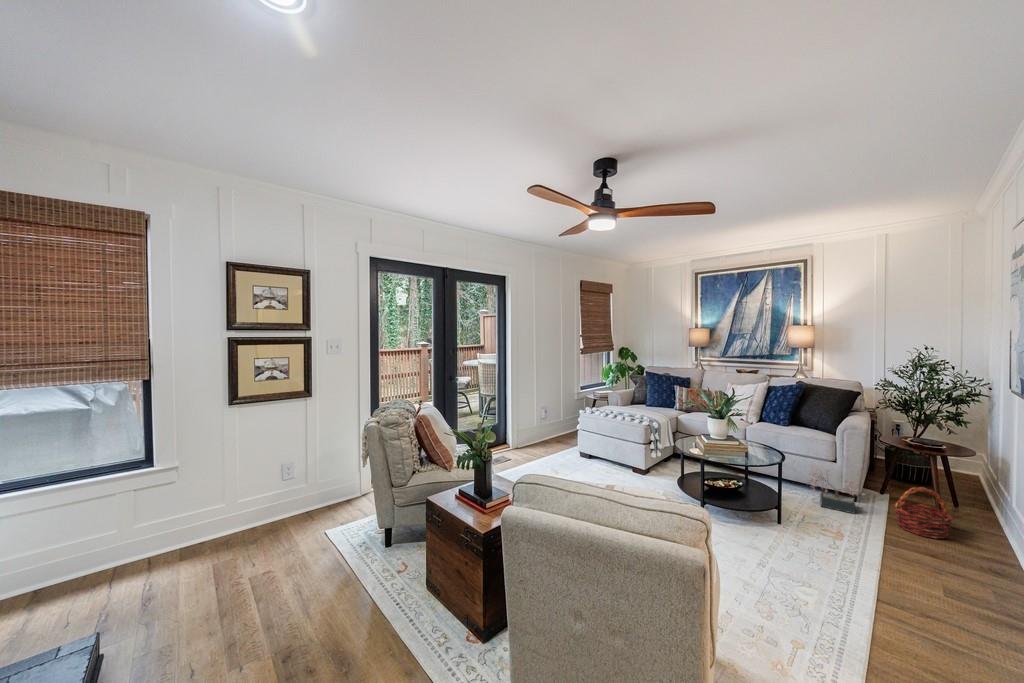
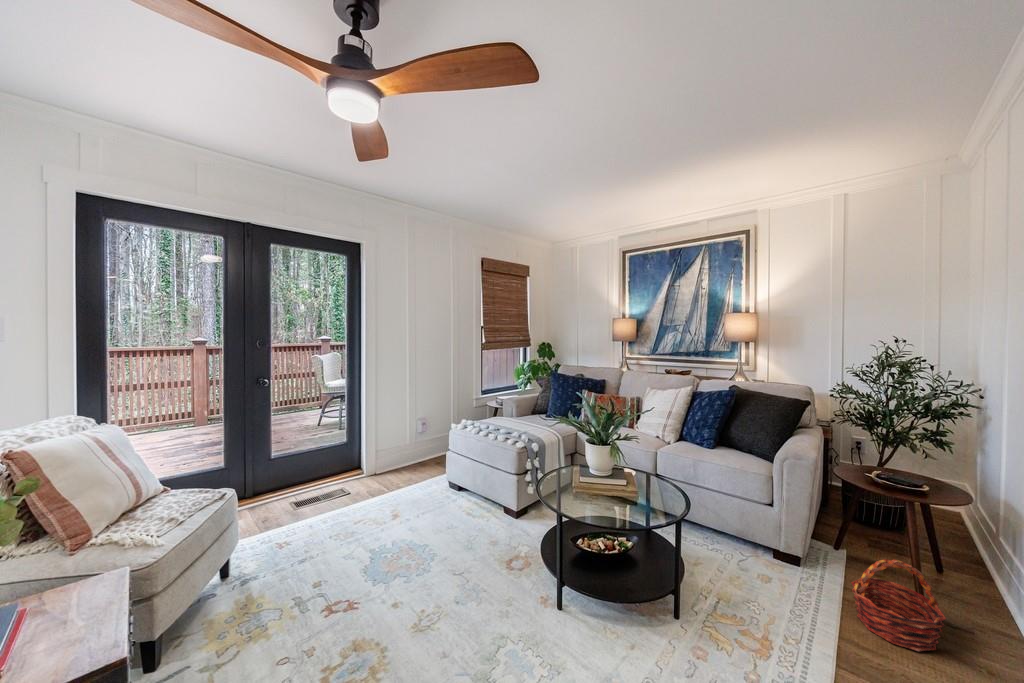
decorative plant: present [806,466,864,513] -> none [727,511,810,593]

